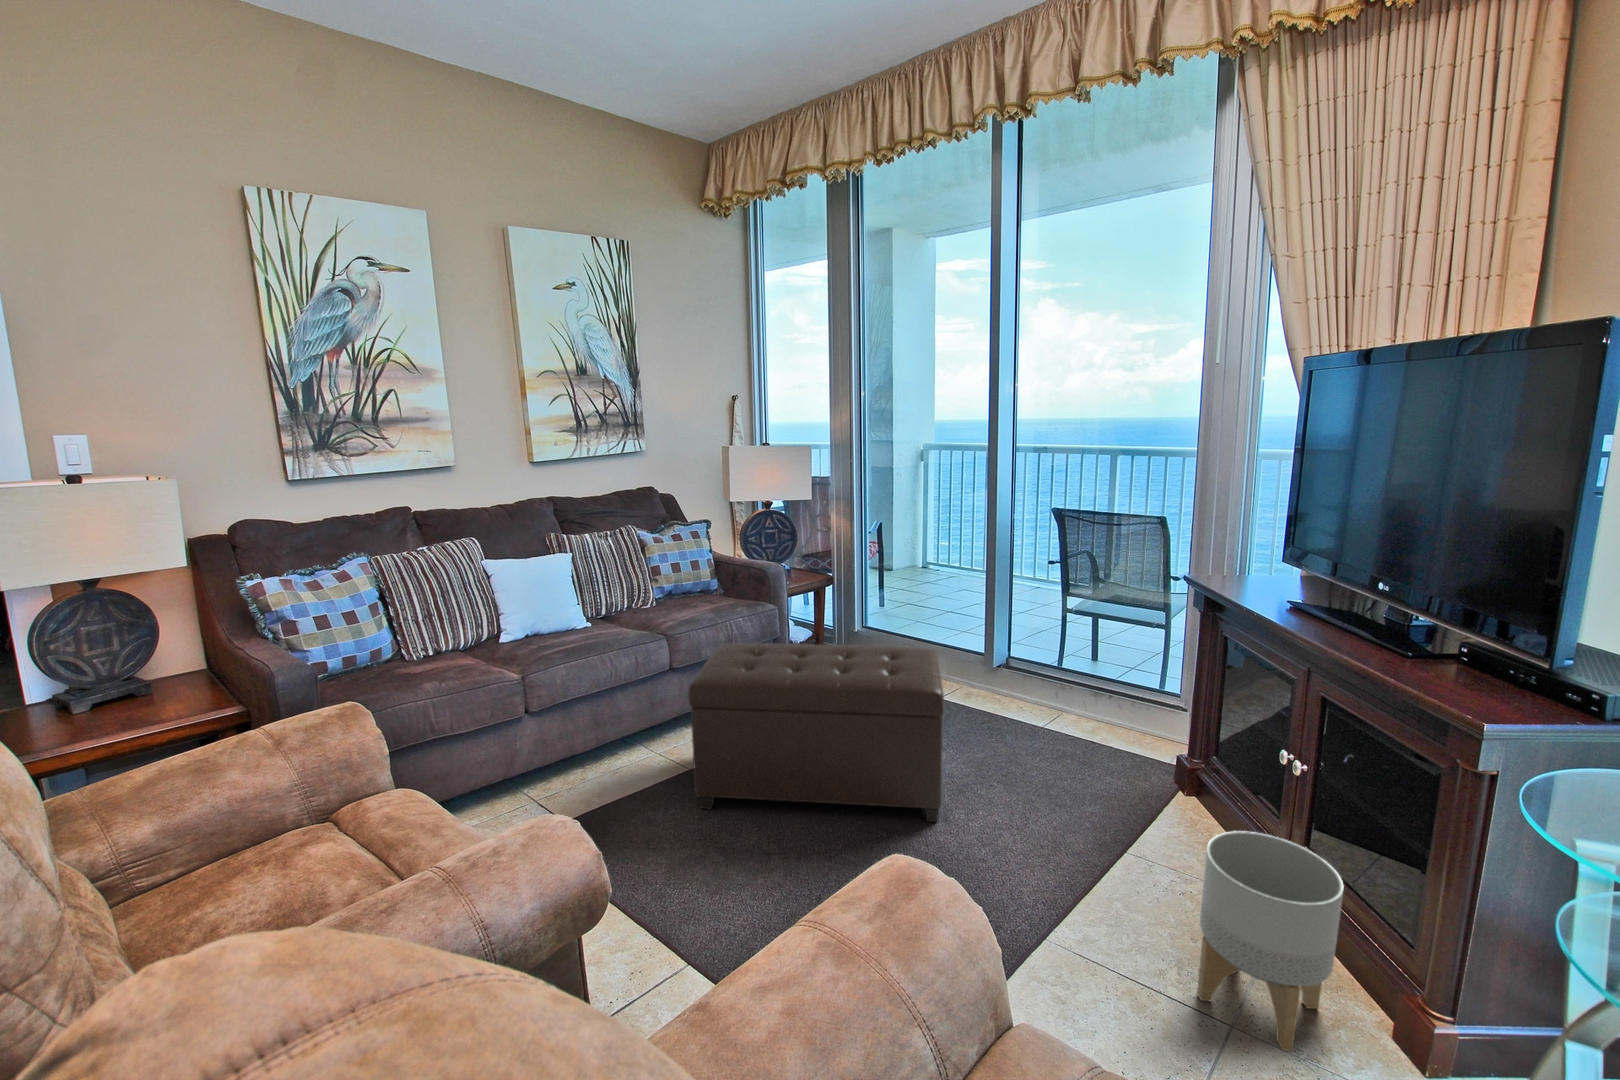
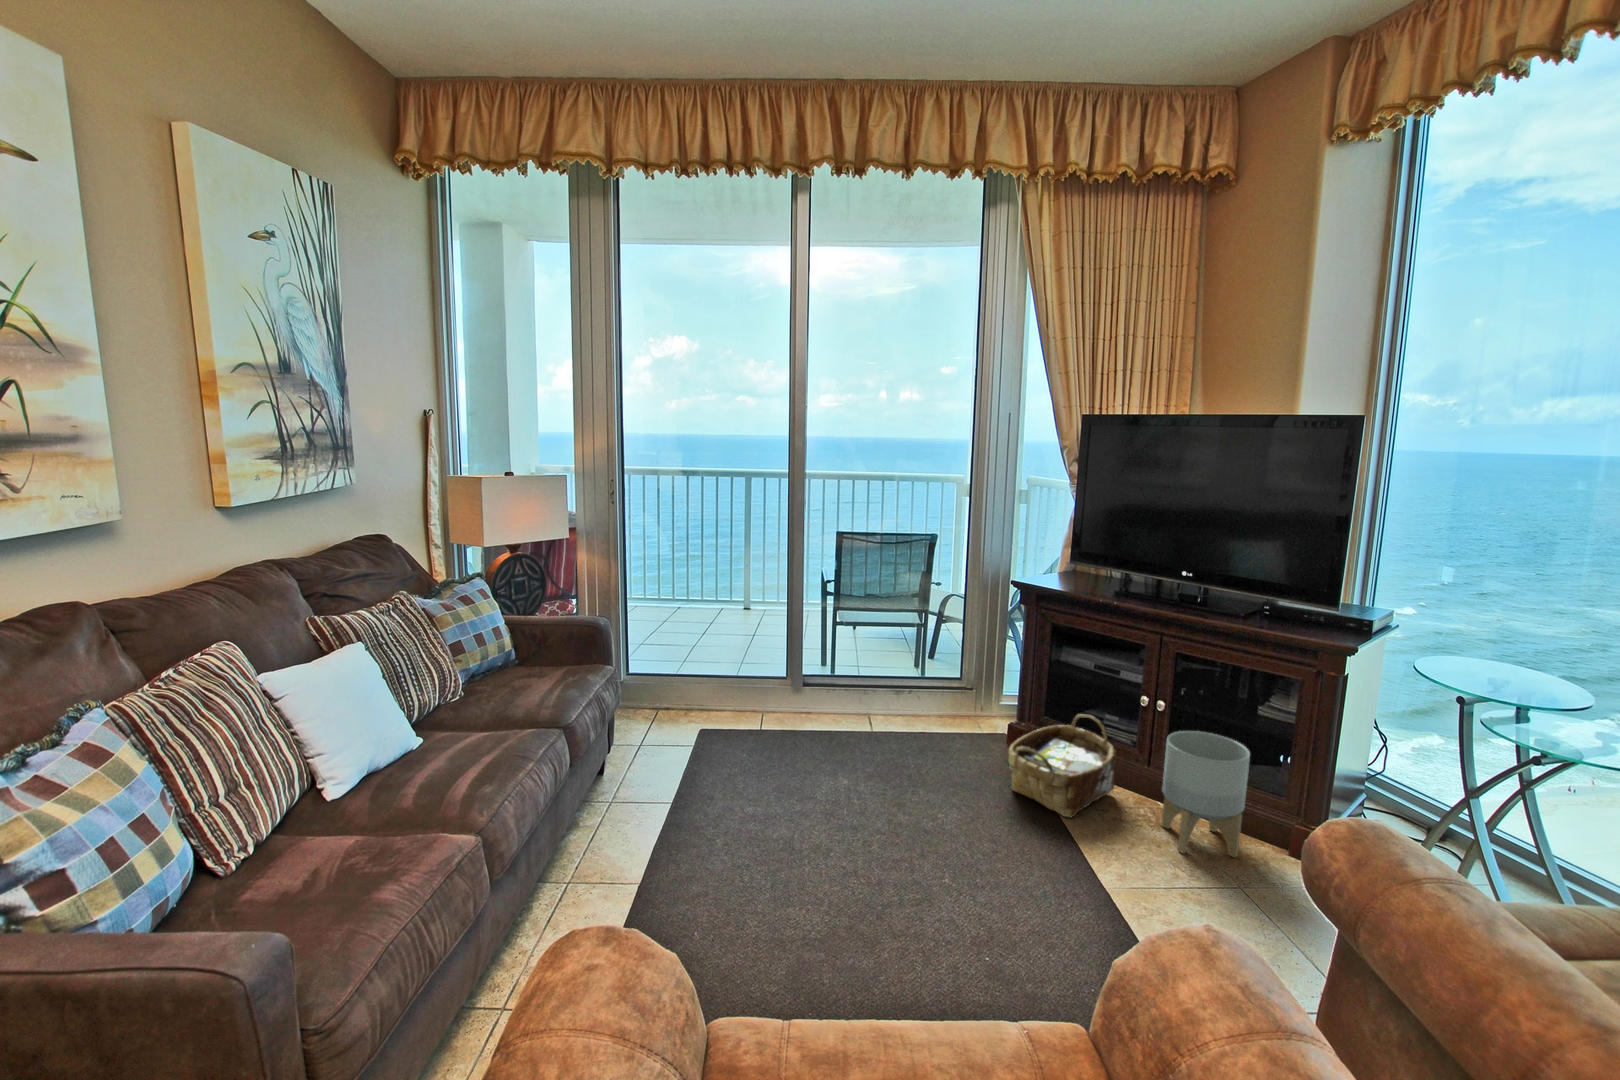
ottoman: present [688,643,944,822] -> none [661,670,933,904]
woven basket: none [1064,775,1220,891] -> present [1008,714,1115,817]

